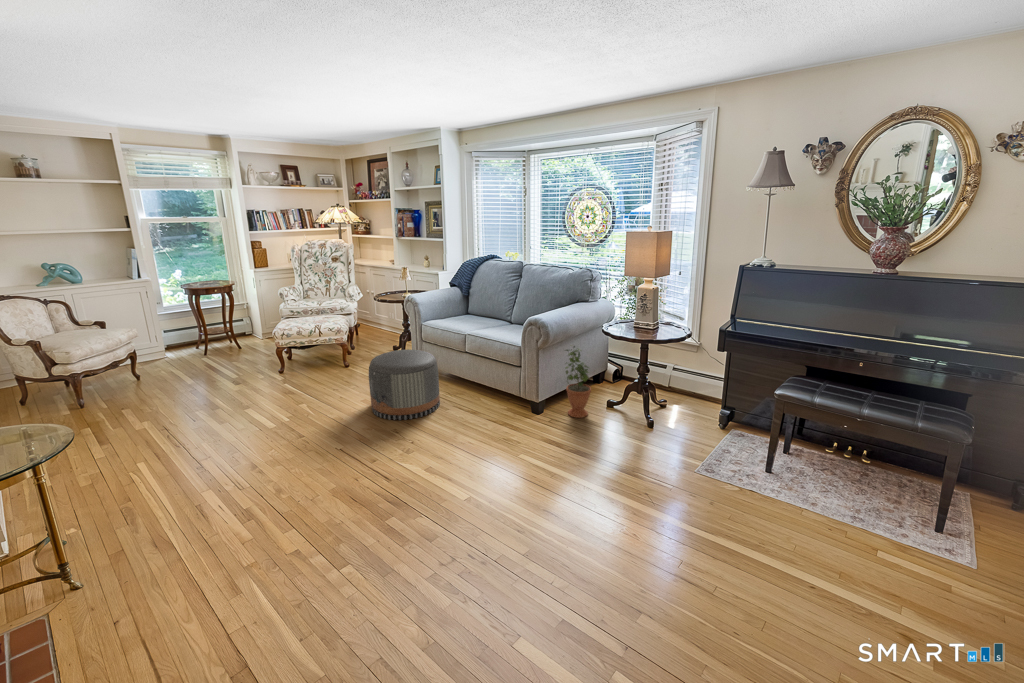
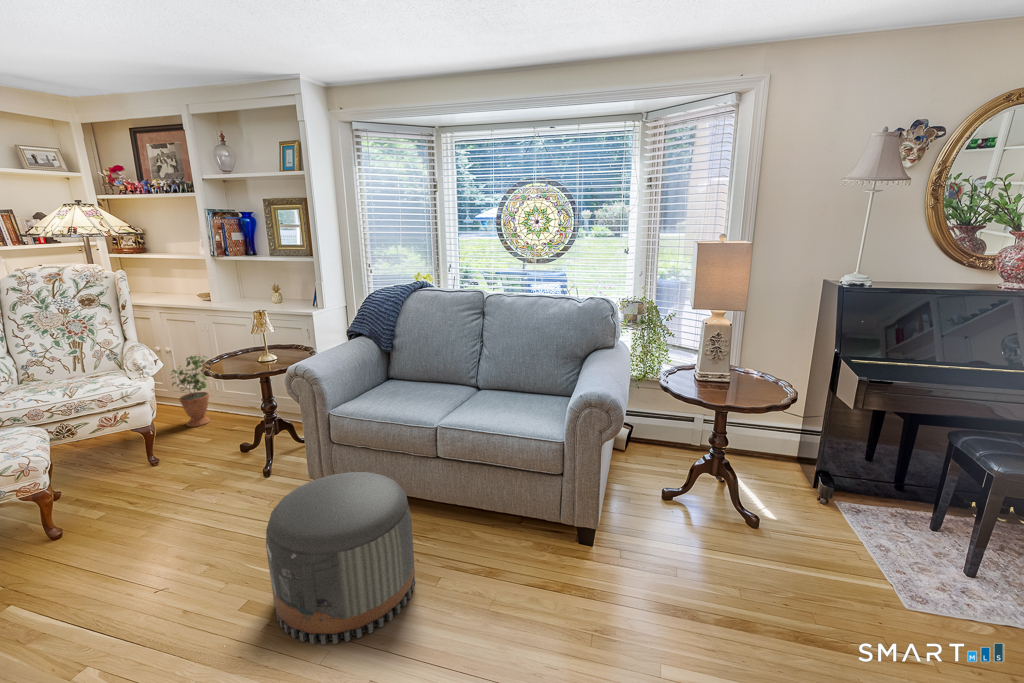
potted plant: present [565,346,591,418] -> present [172,356,210,427]

